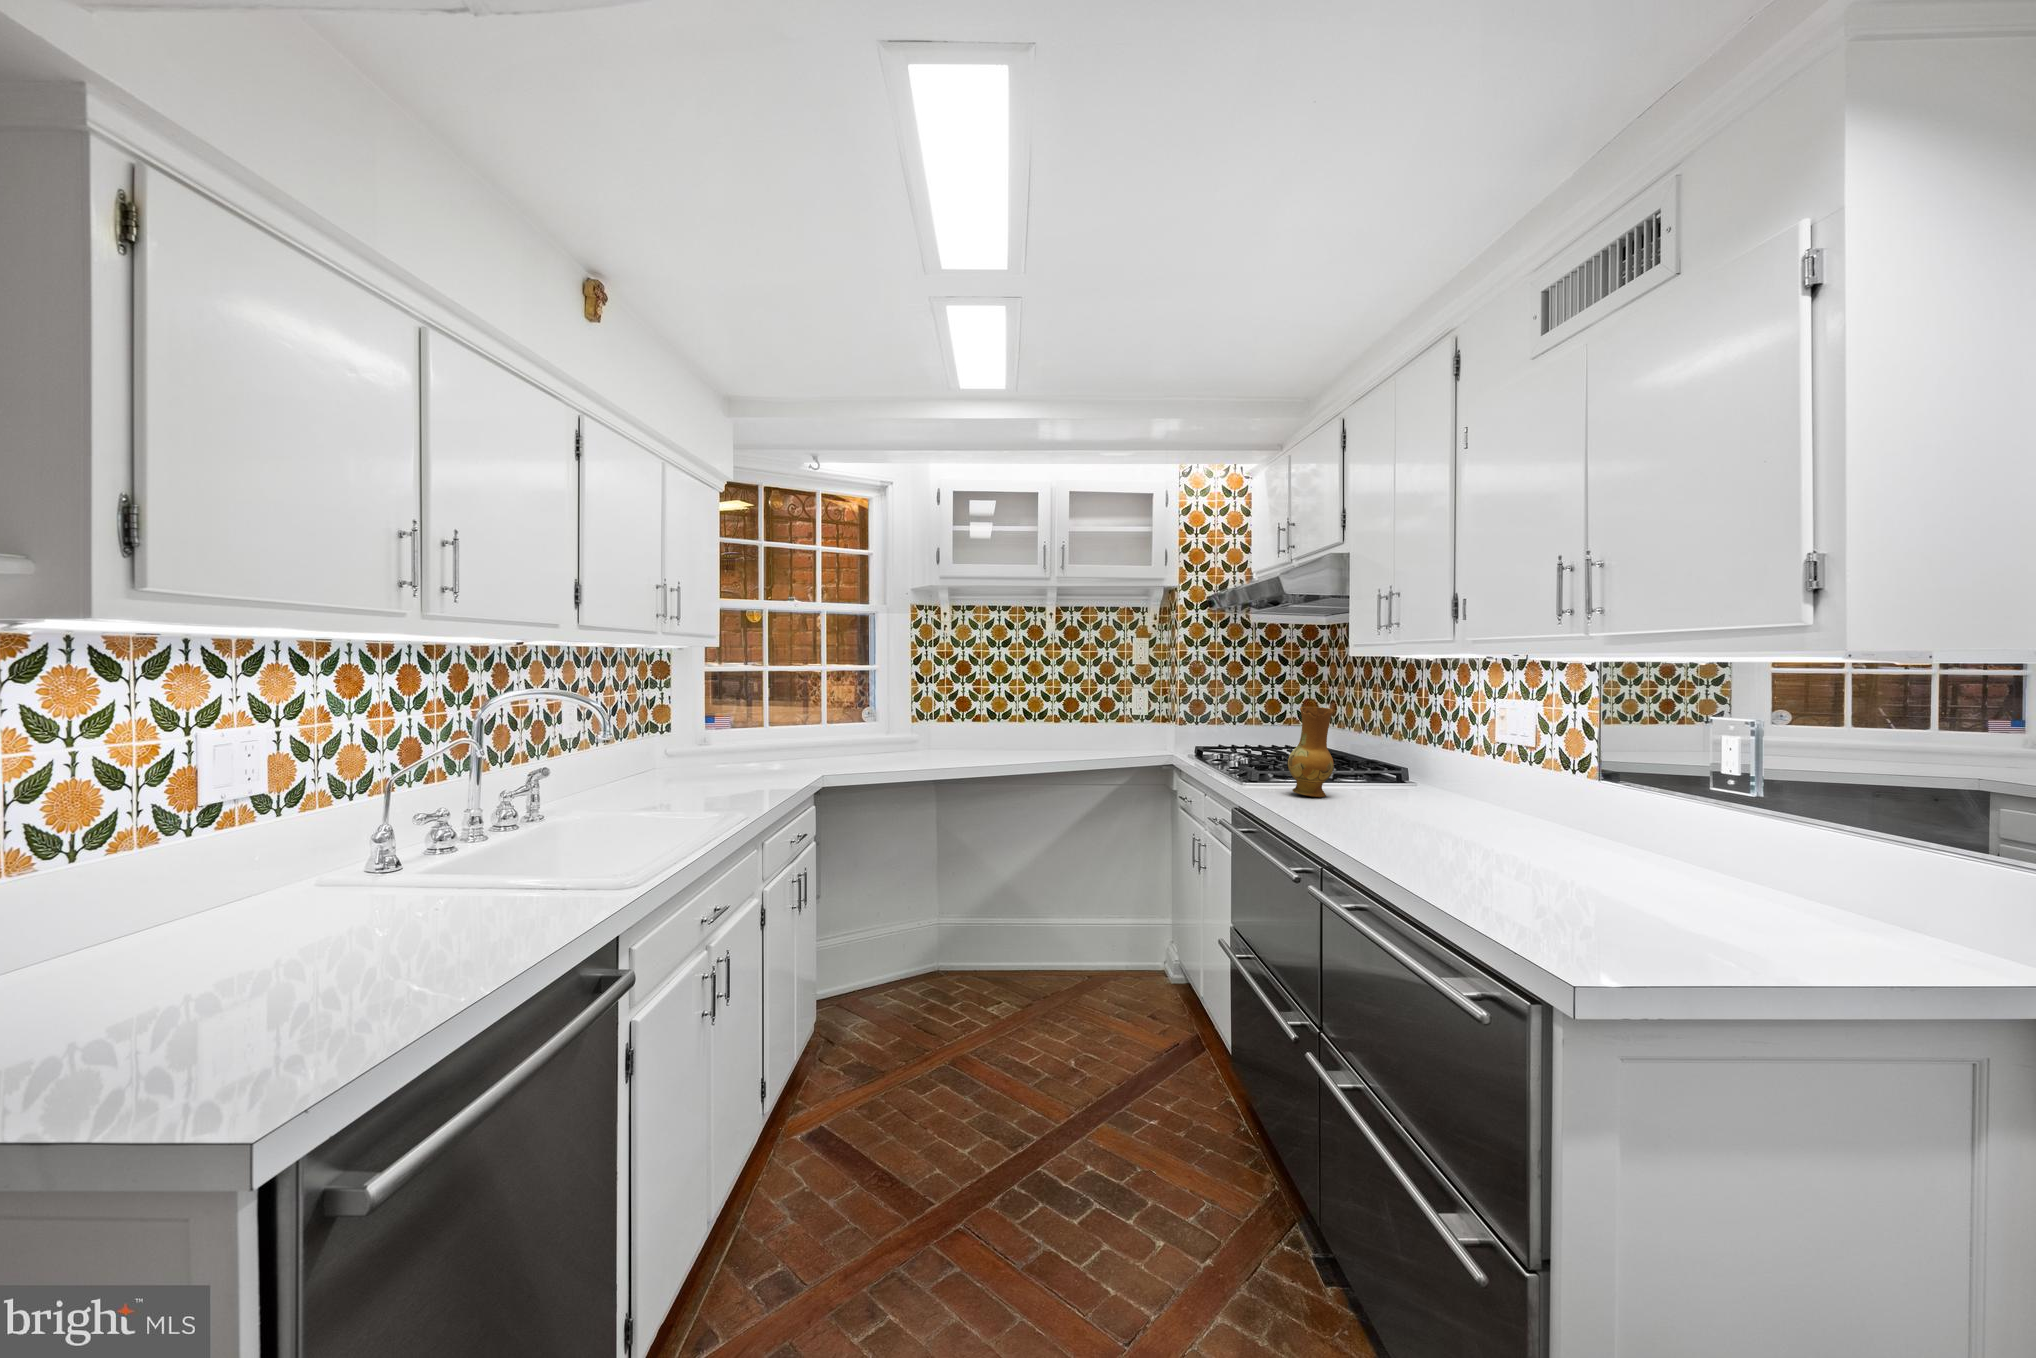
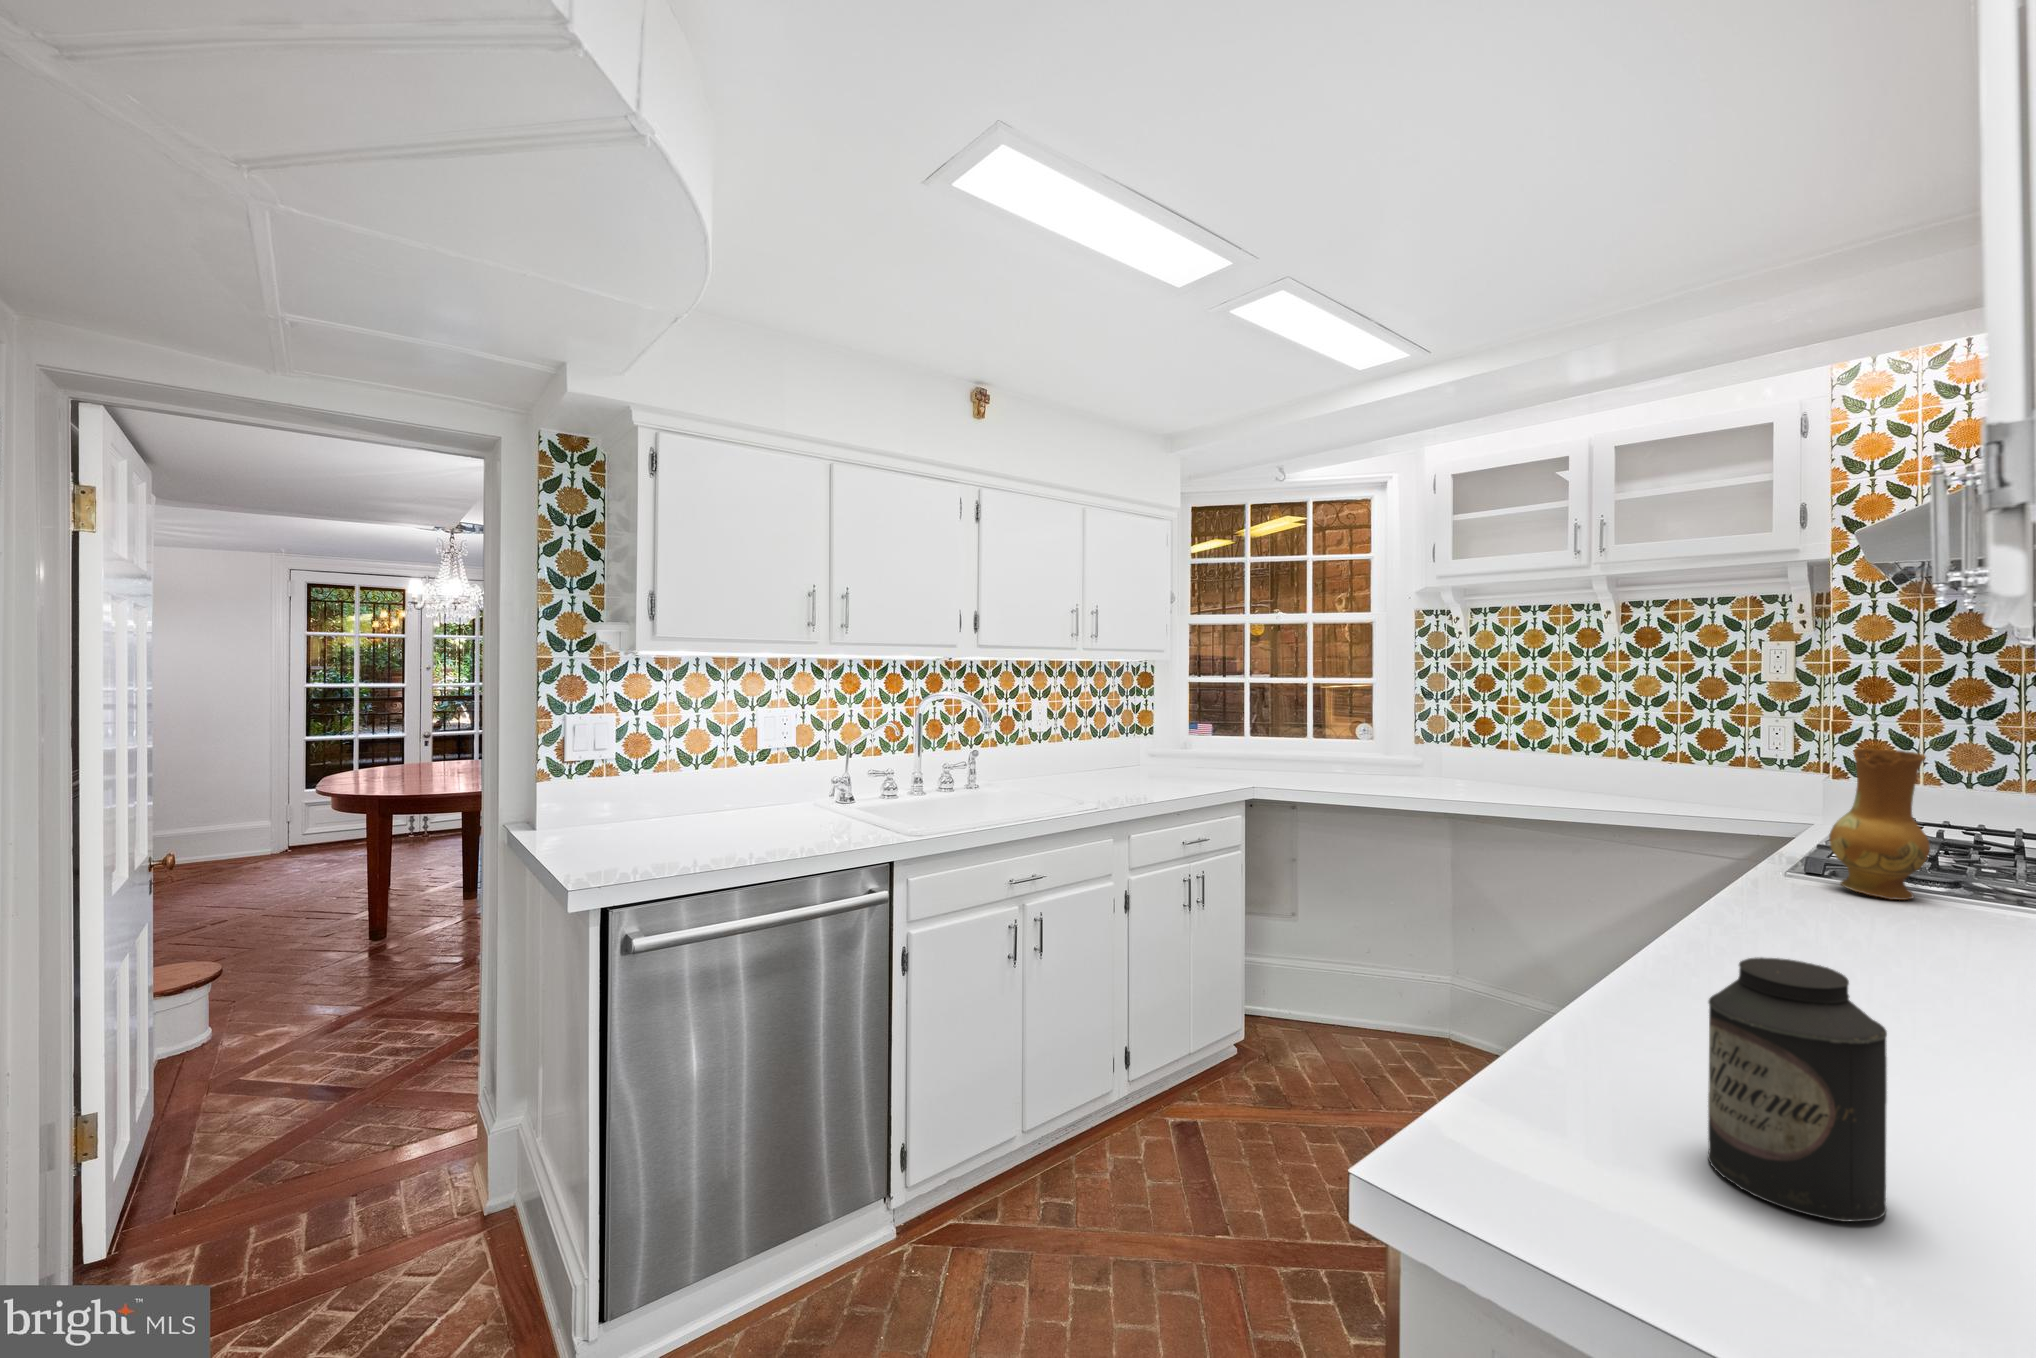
canister: none [1587,826,1678,960] -> present [1708,957,1887,1222]

